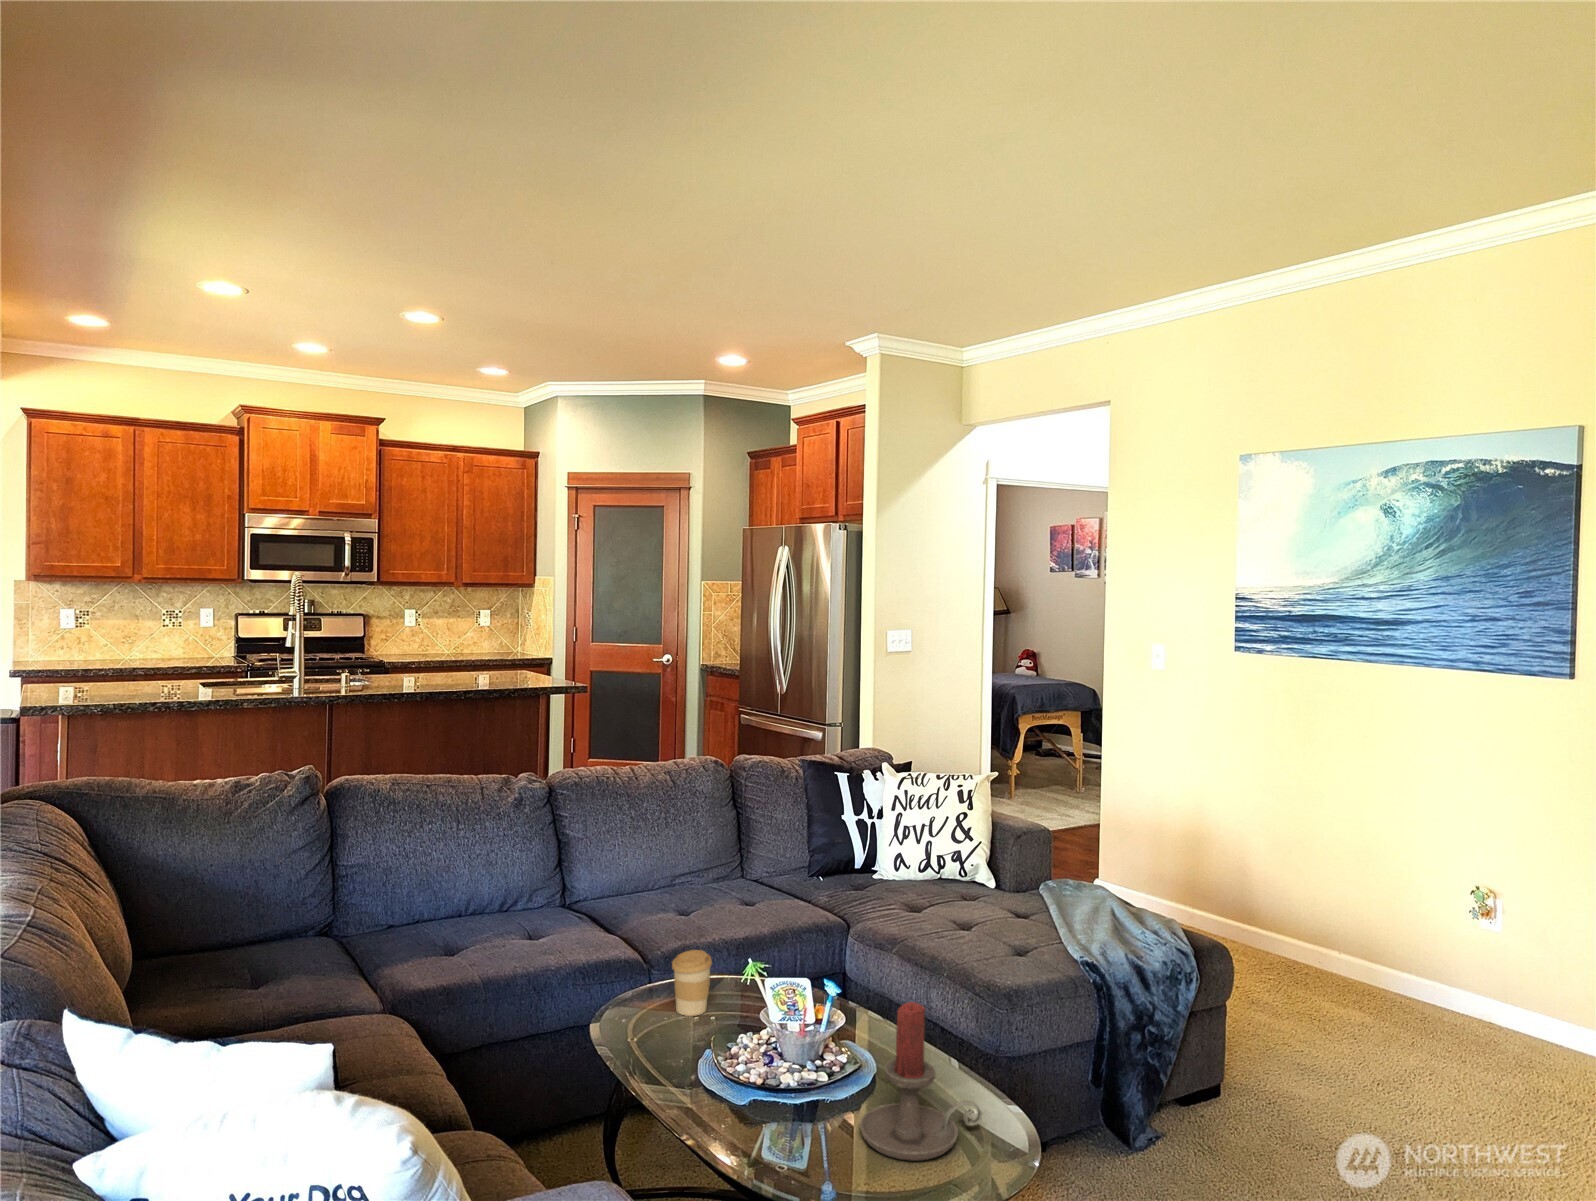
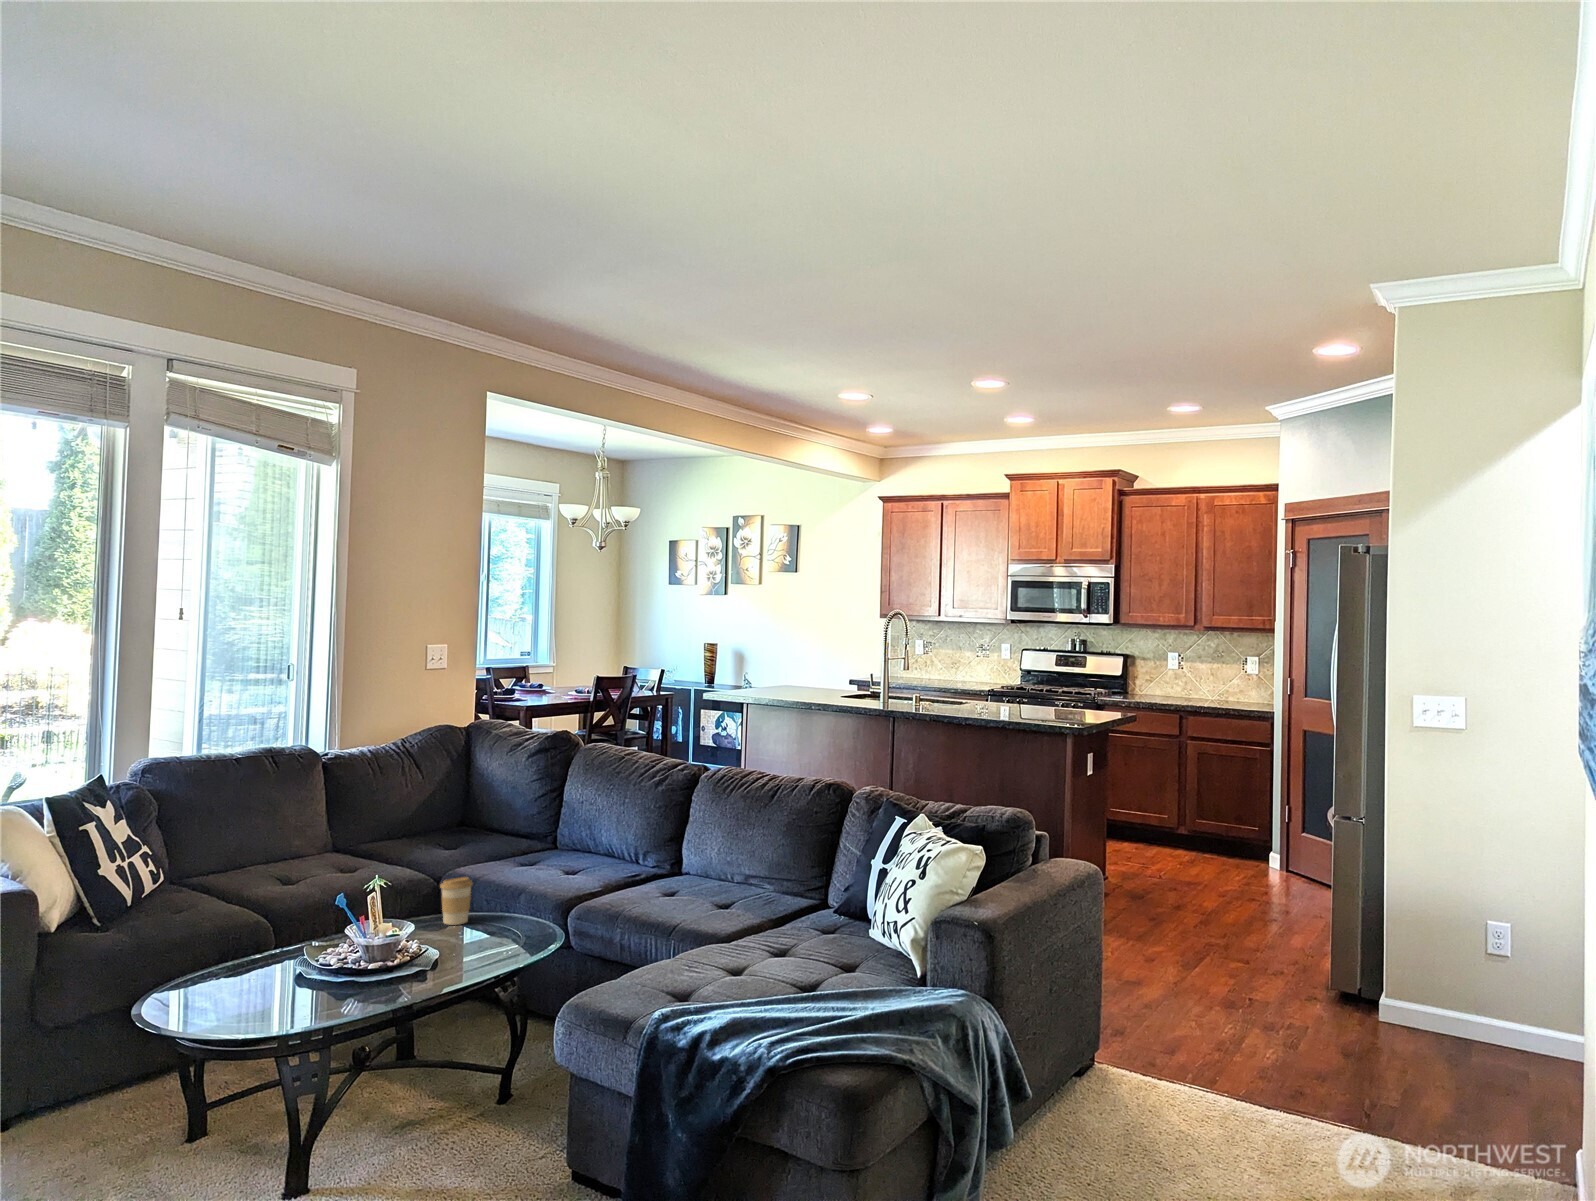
candle holder: present [860,1002,982,1161] -> none [204,892,287,1006]

